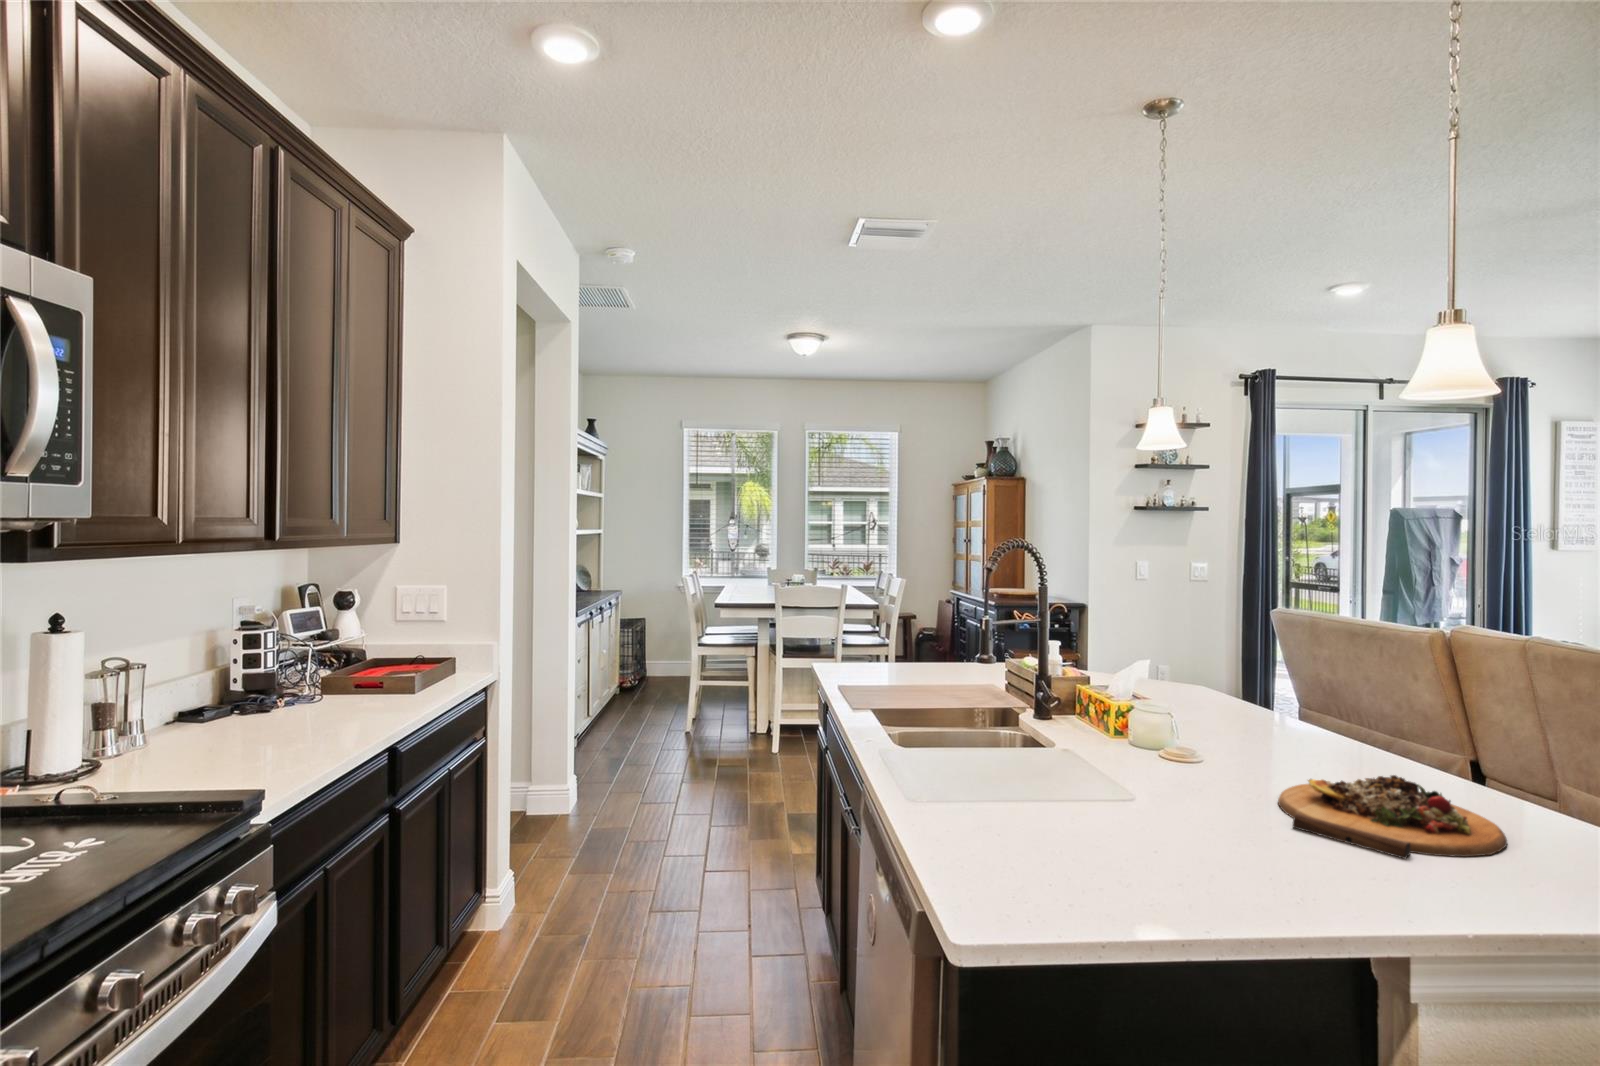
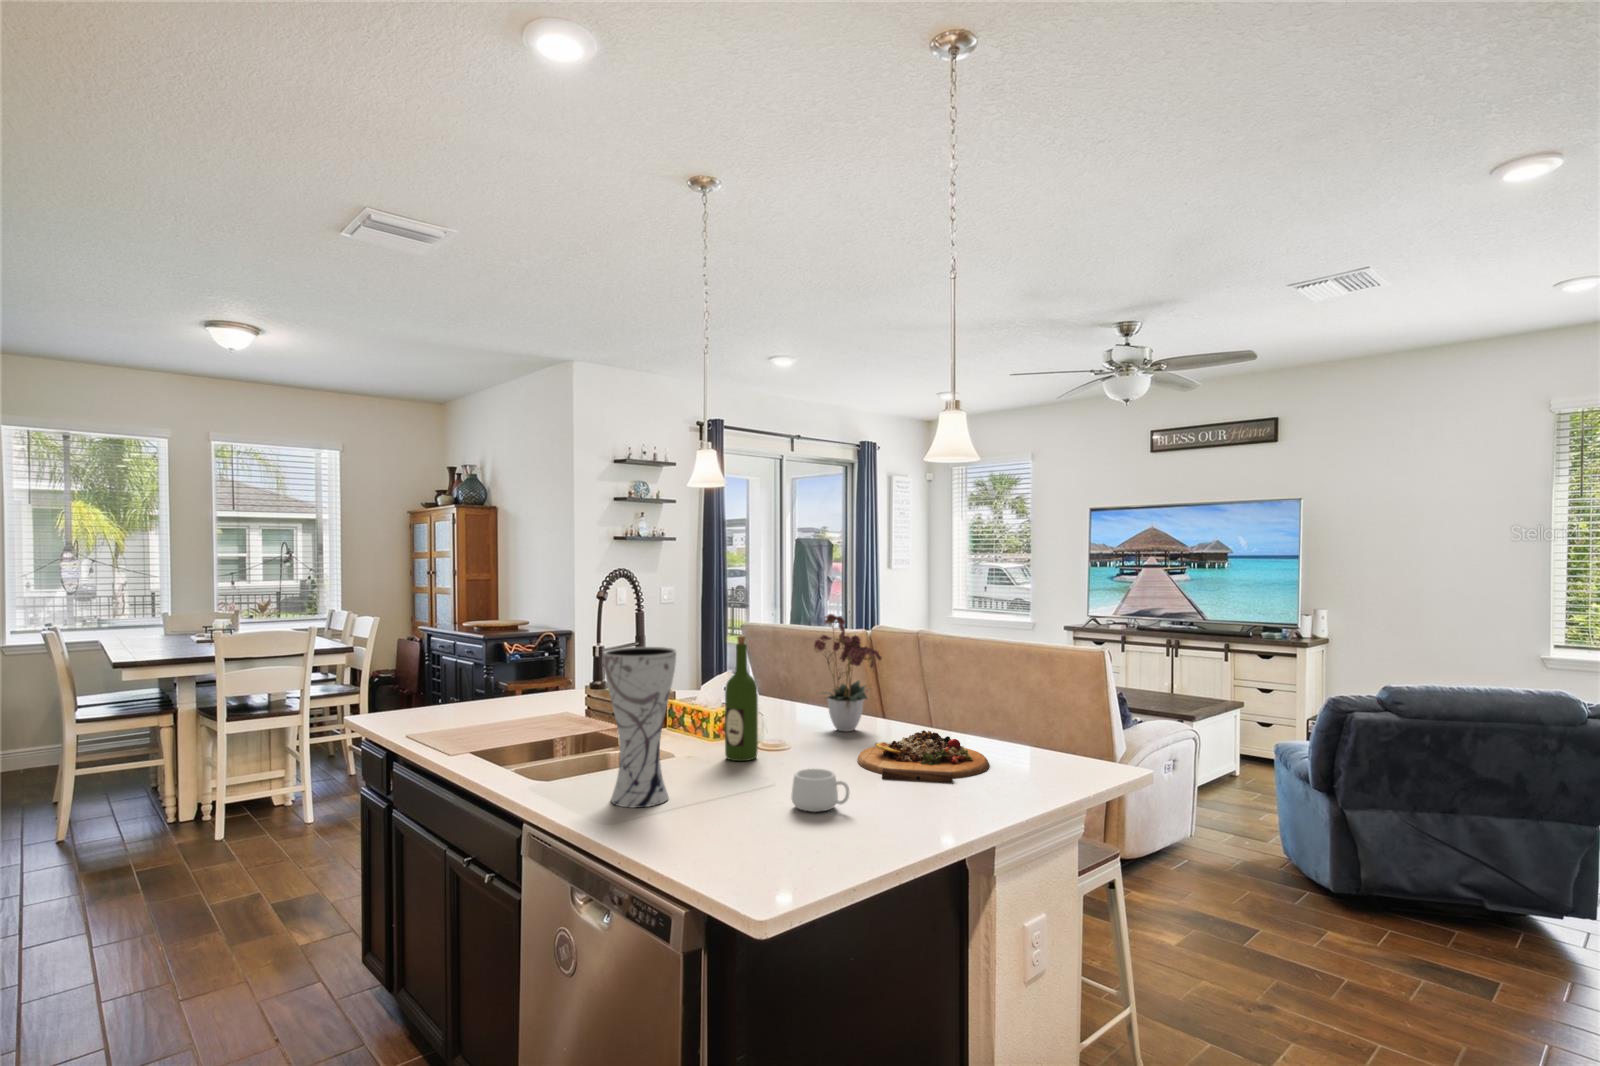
flower arrangement: none [1259,595,1371,758] -> present [814,614,882,732]
wine bottle: none [1106,619,1147,768] -> present [725,636,758,761]
vase: none [925,620,1005,794] -> present [603,647,676,808]
mug: none [1120,791,1194,849] -> present [792,768,849,812]

